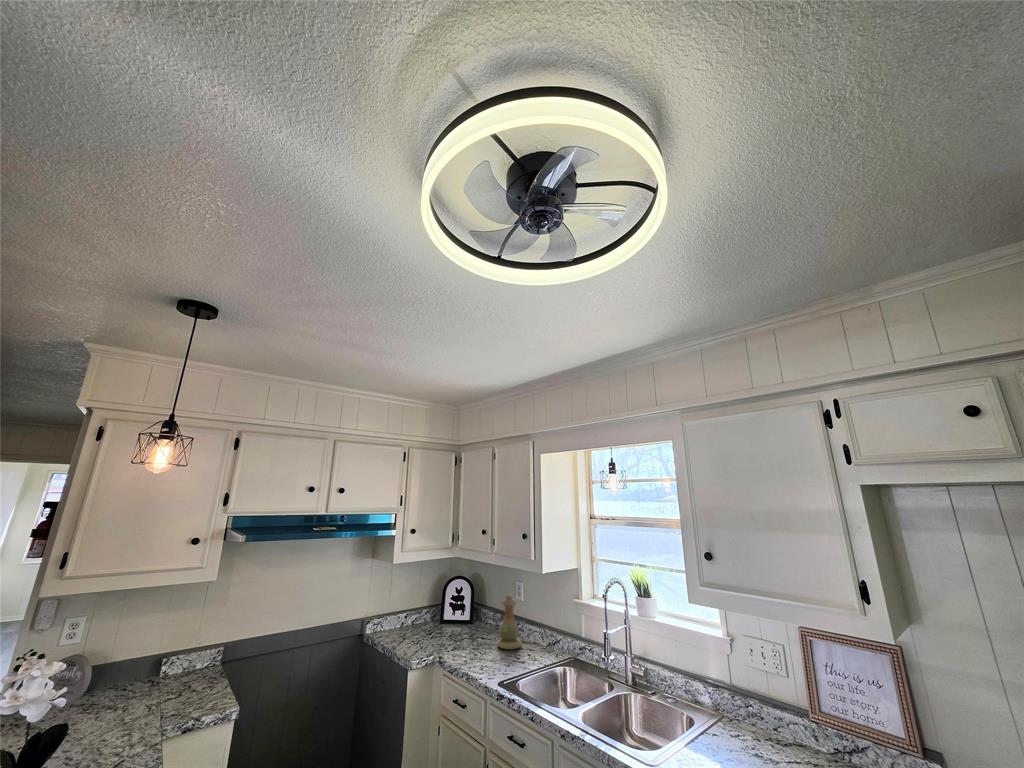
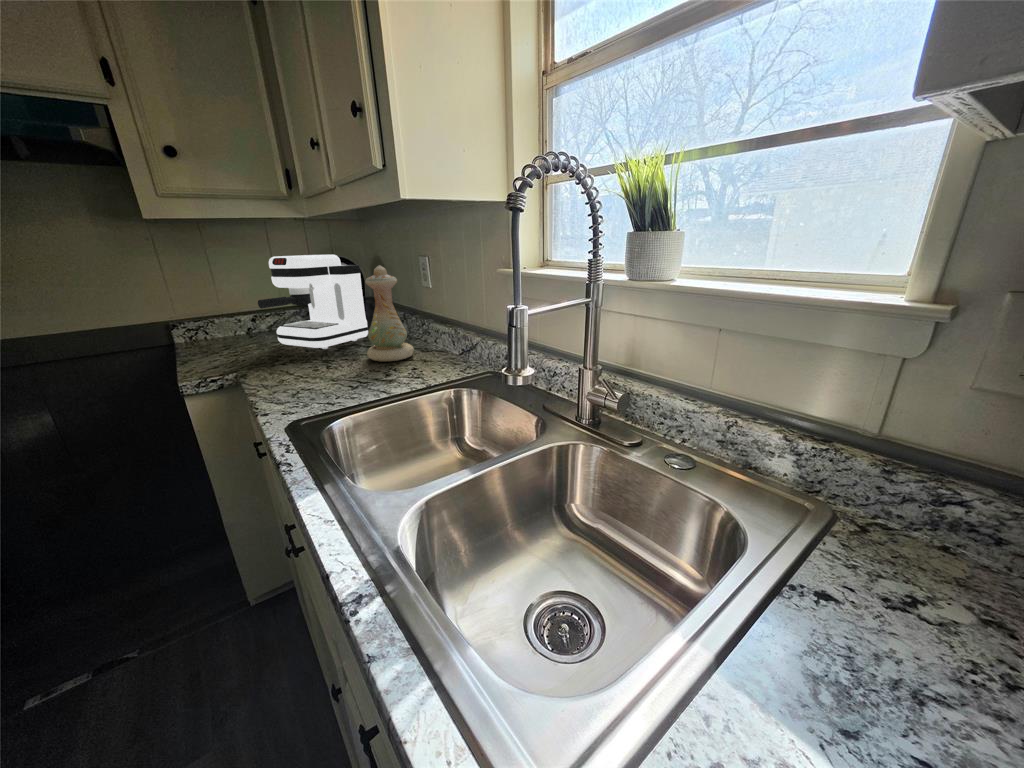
coffee maker: none [435,579,483,640] -> present [258,255,368,349]

